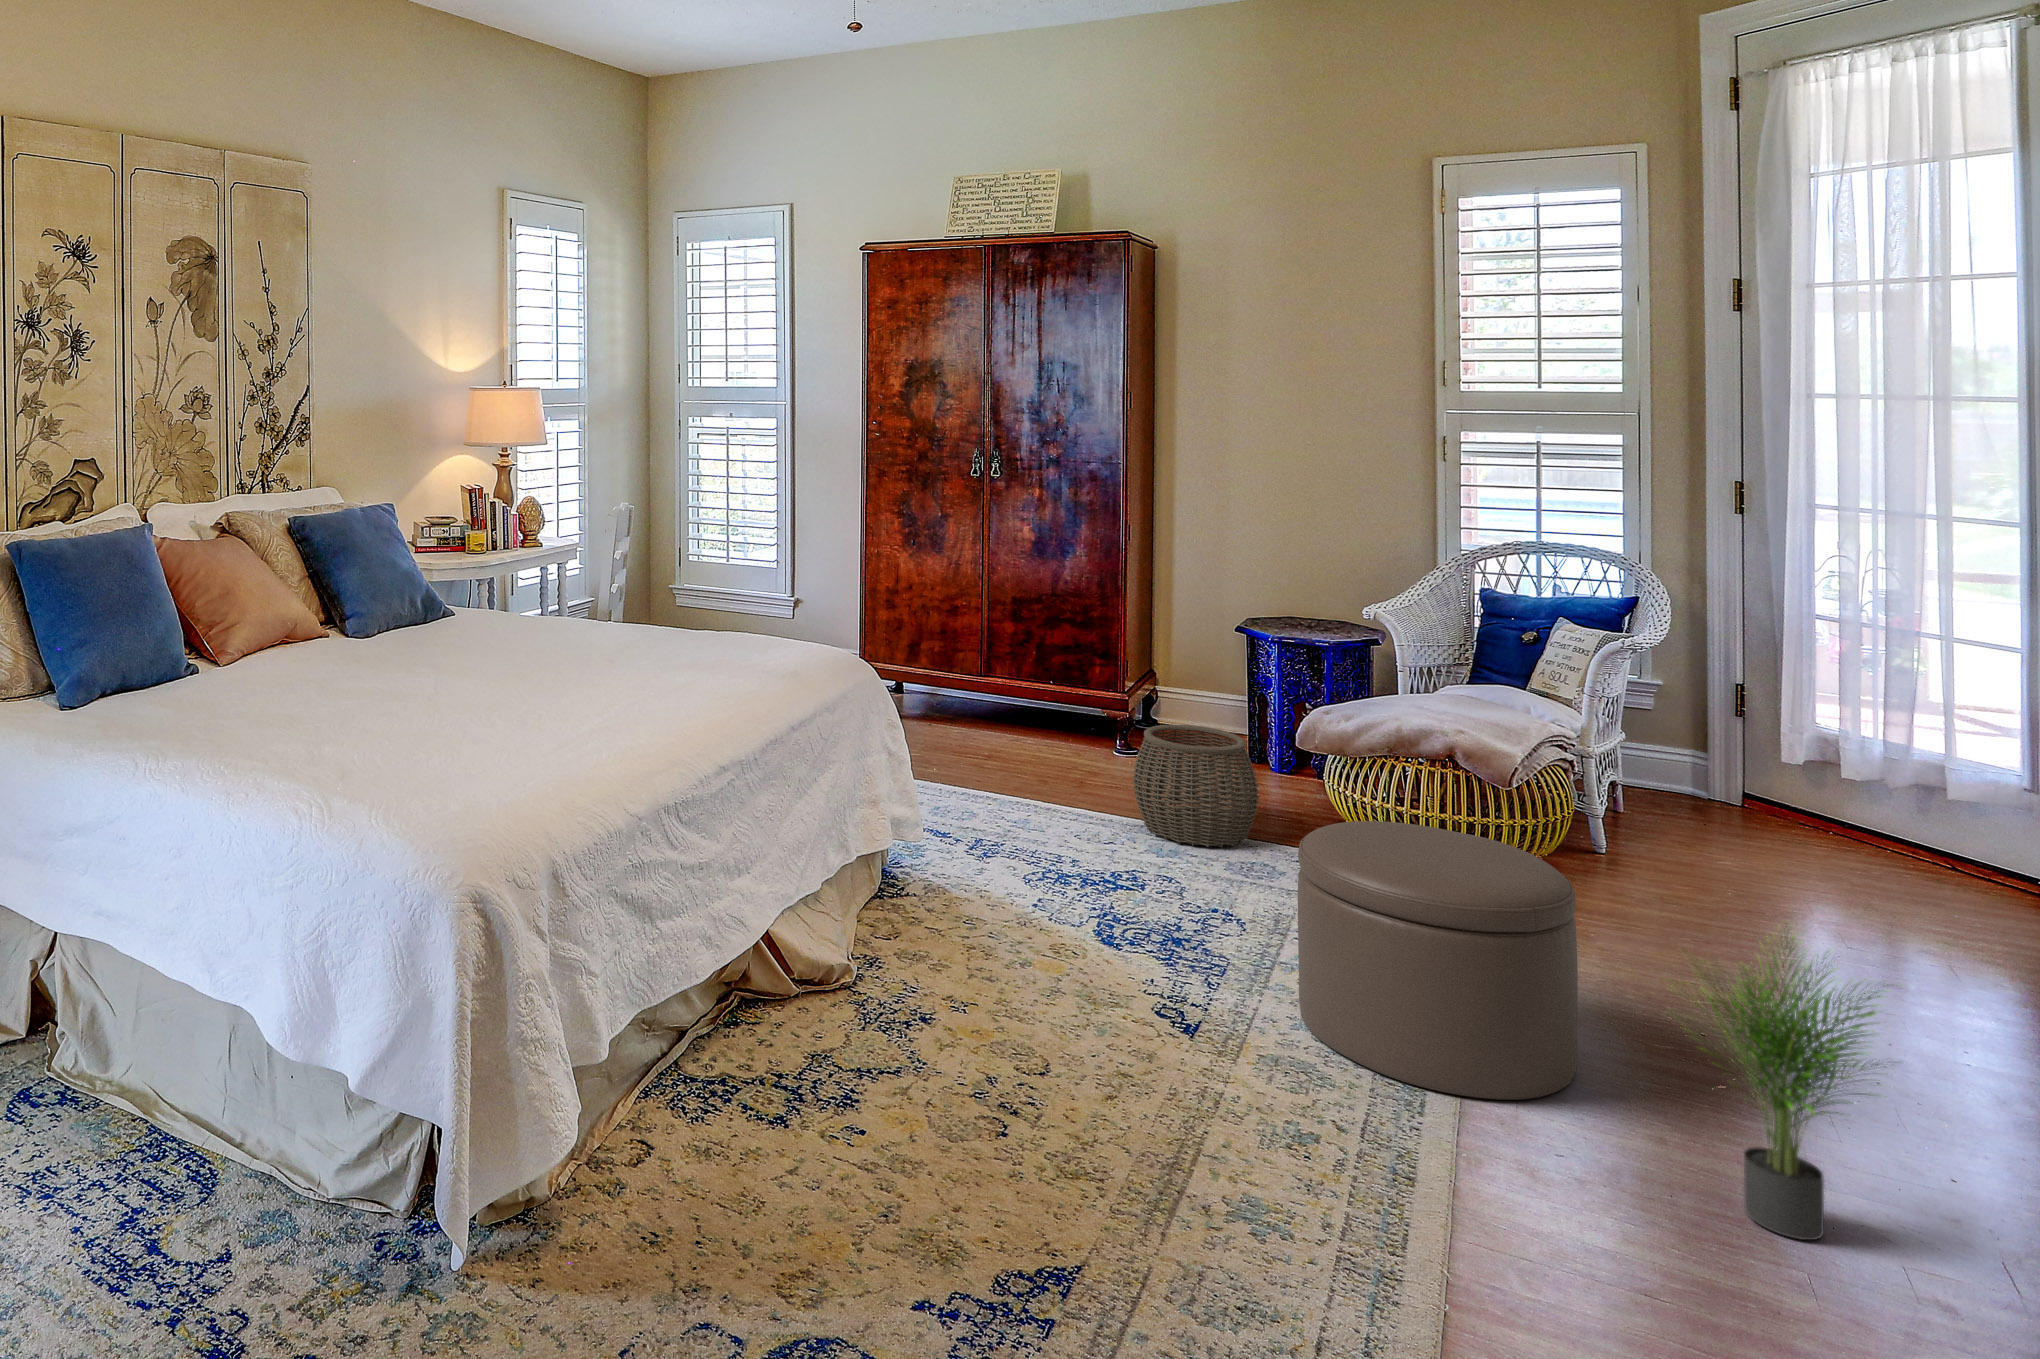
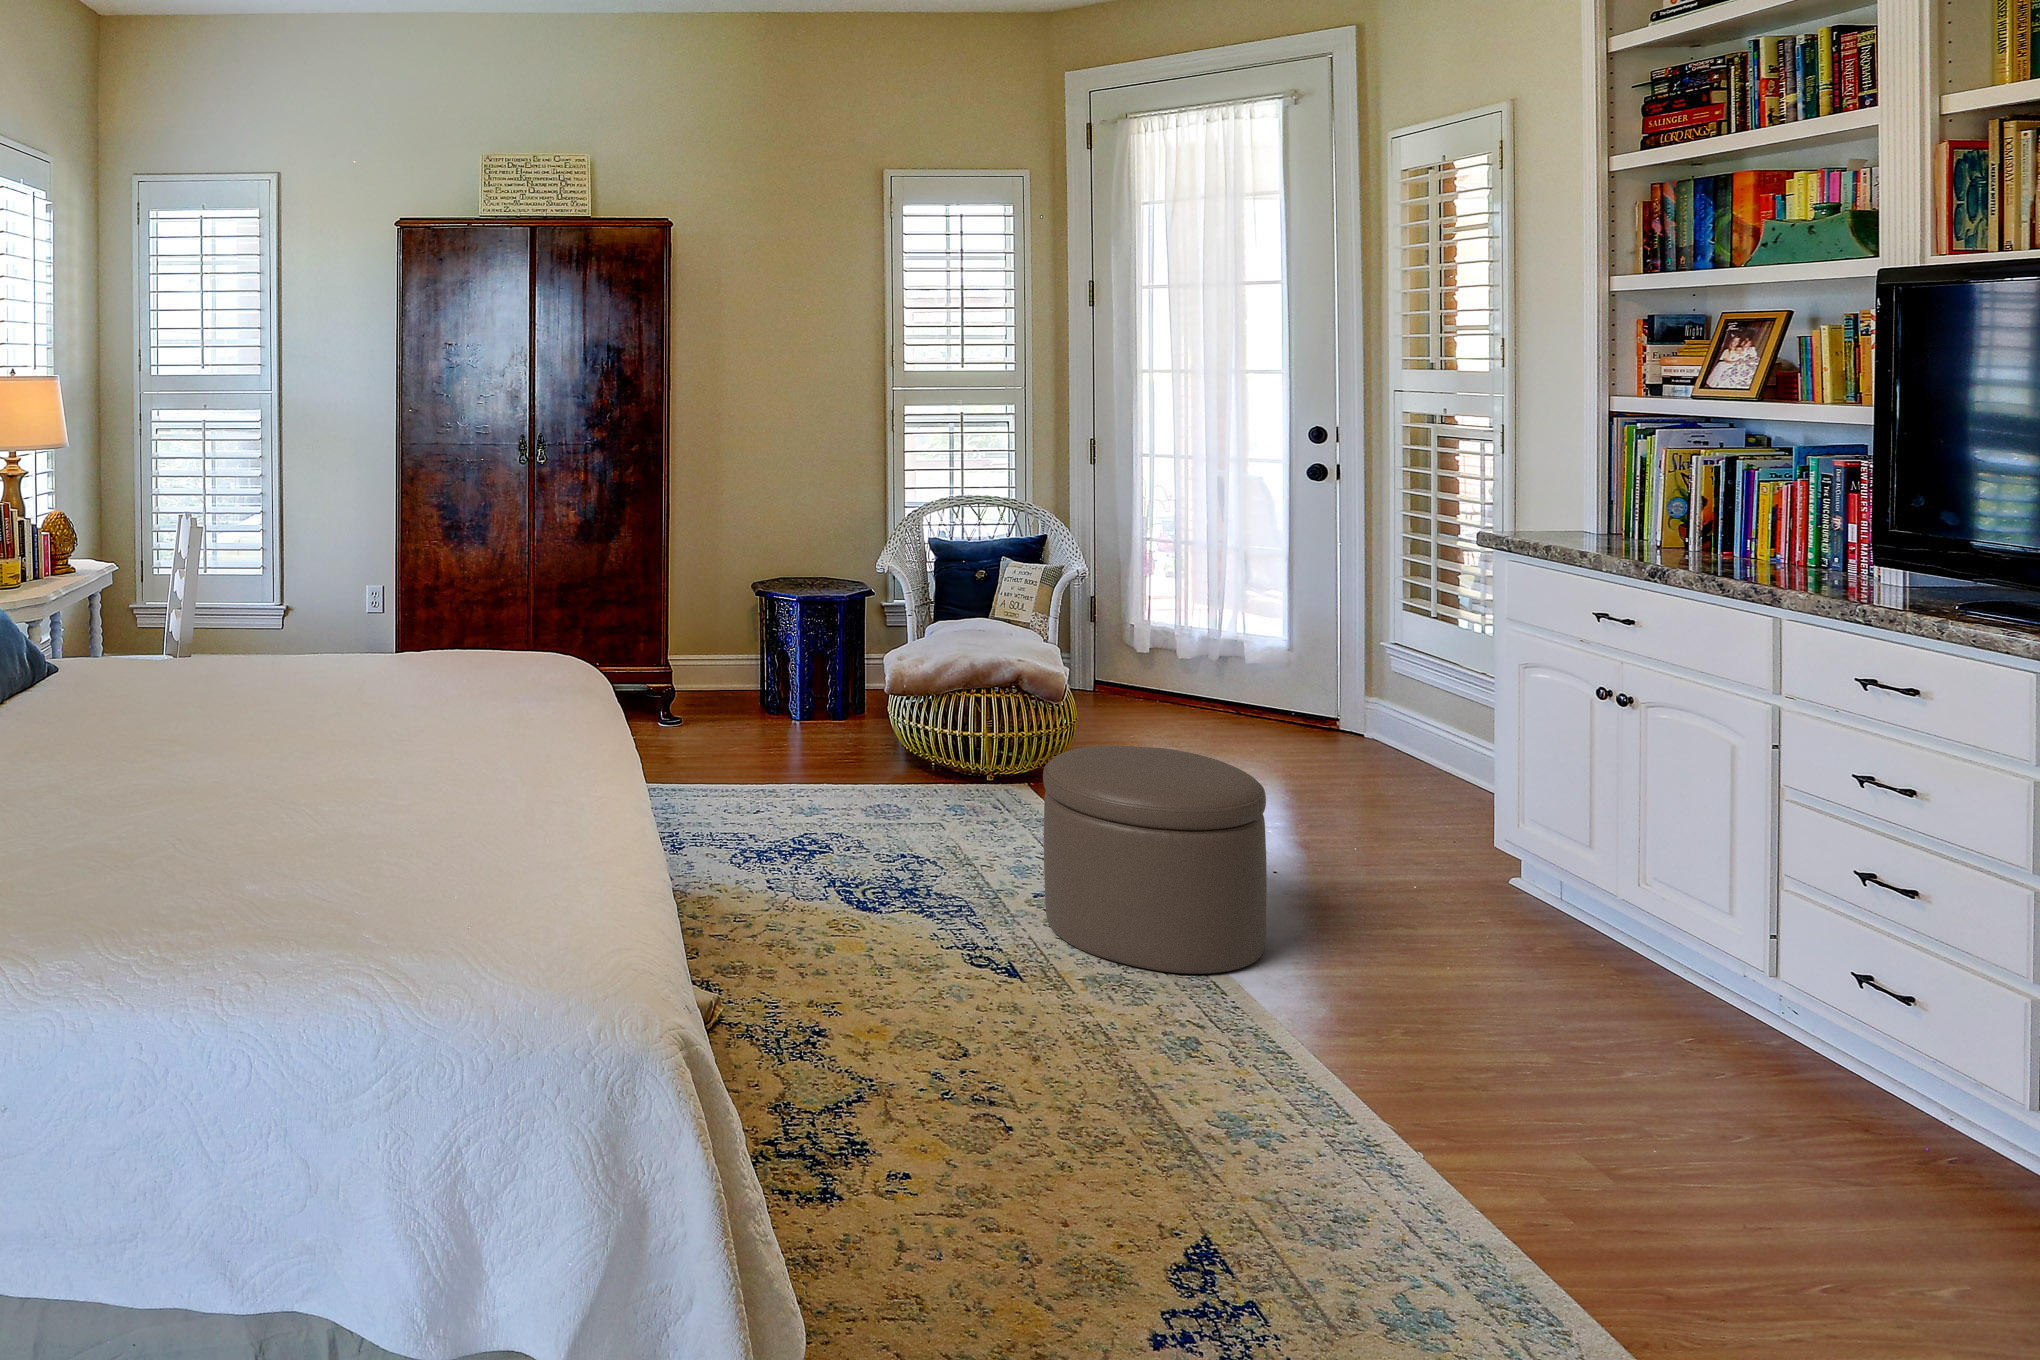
woven basket: present [1132,725,1259,847] -> none [750,688,861,802]
potted plant: present [1673,927,1894,1240] -> none [1361,771,1557,1018]

